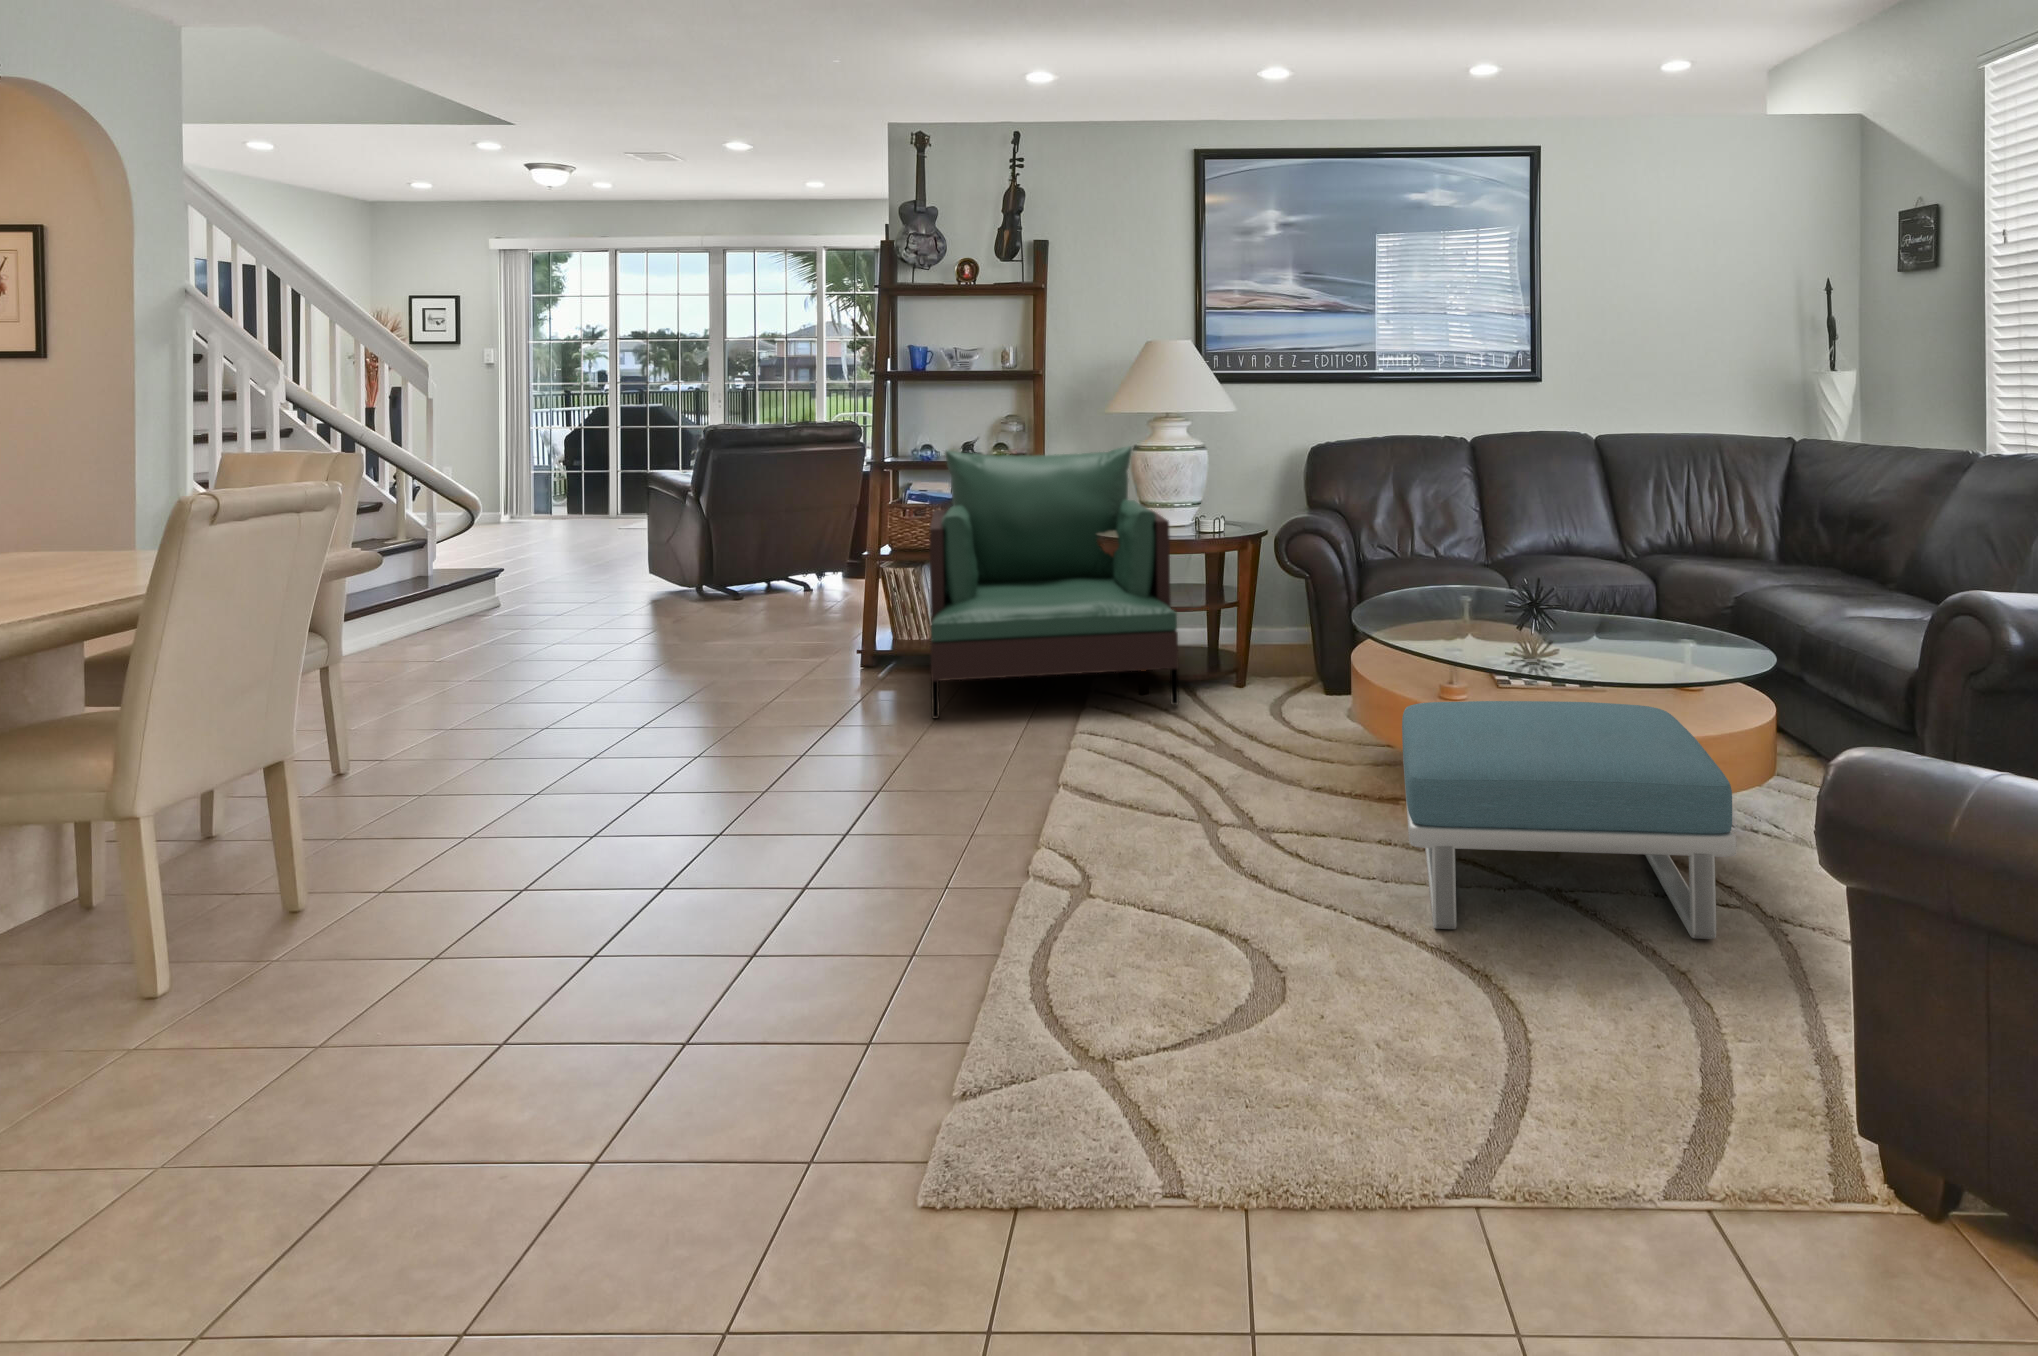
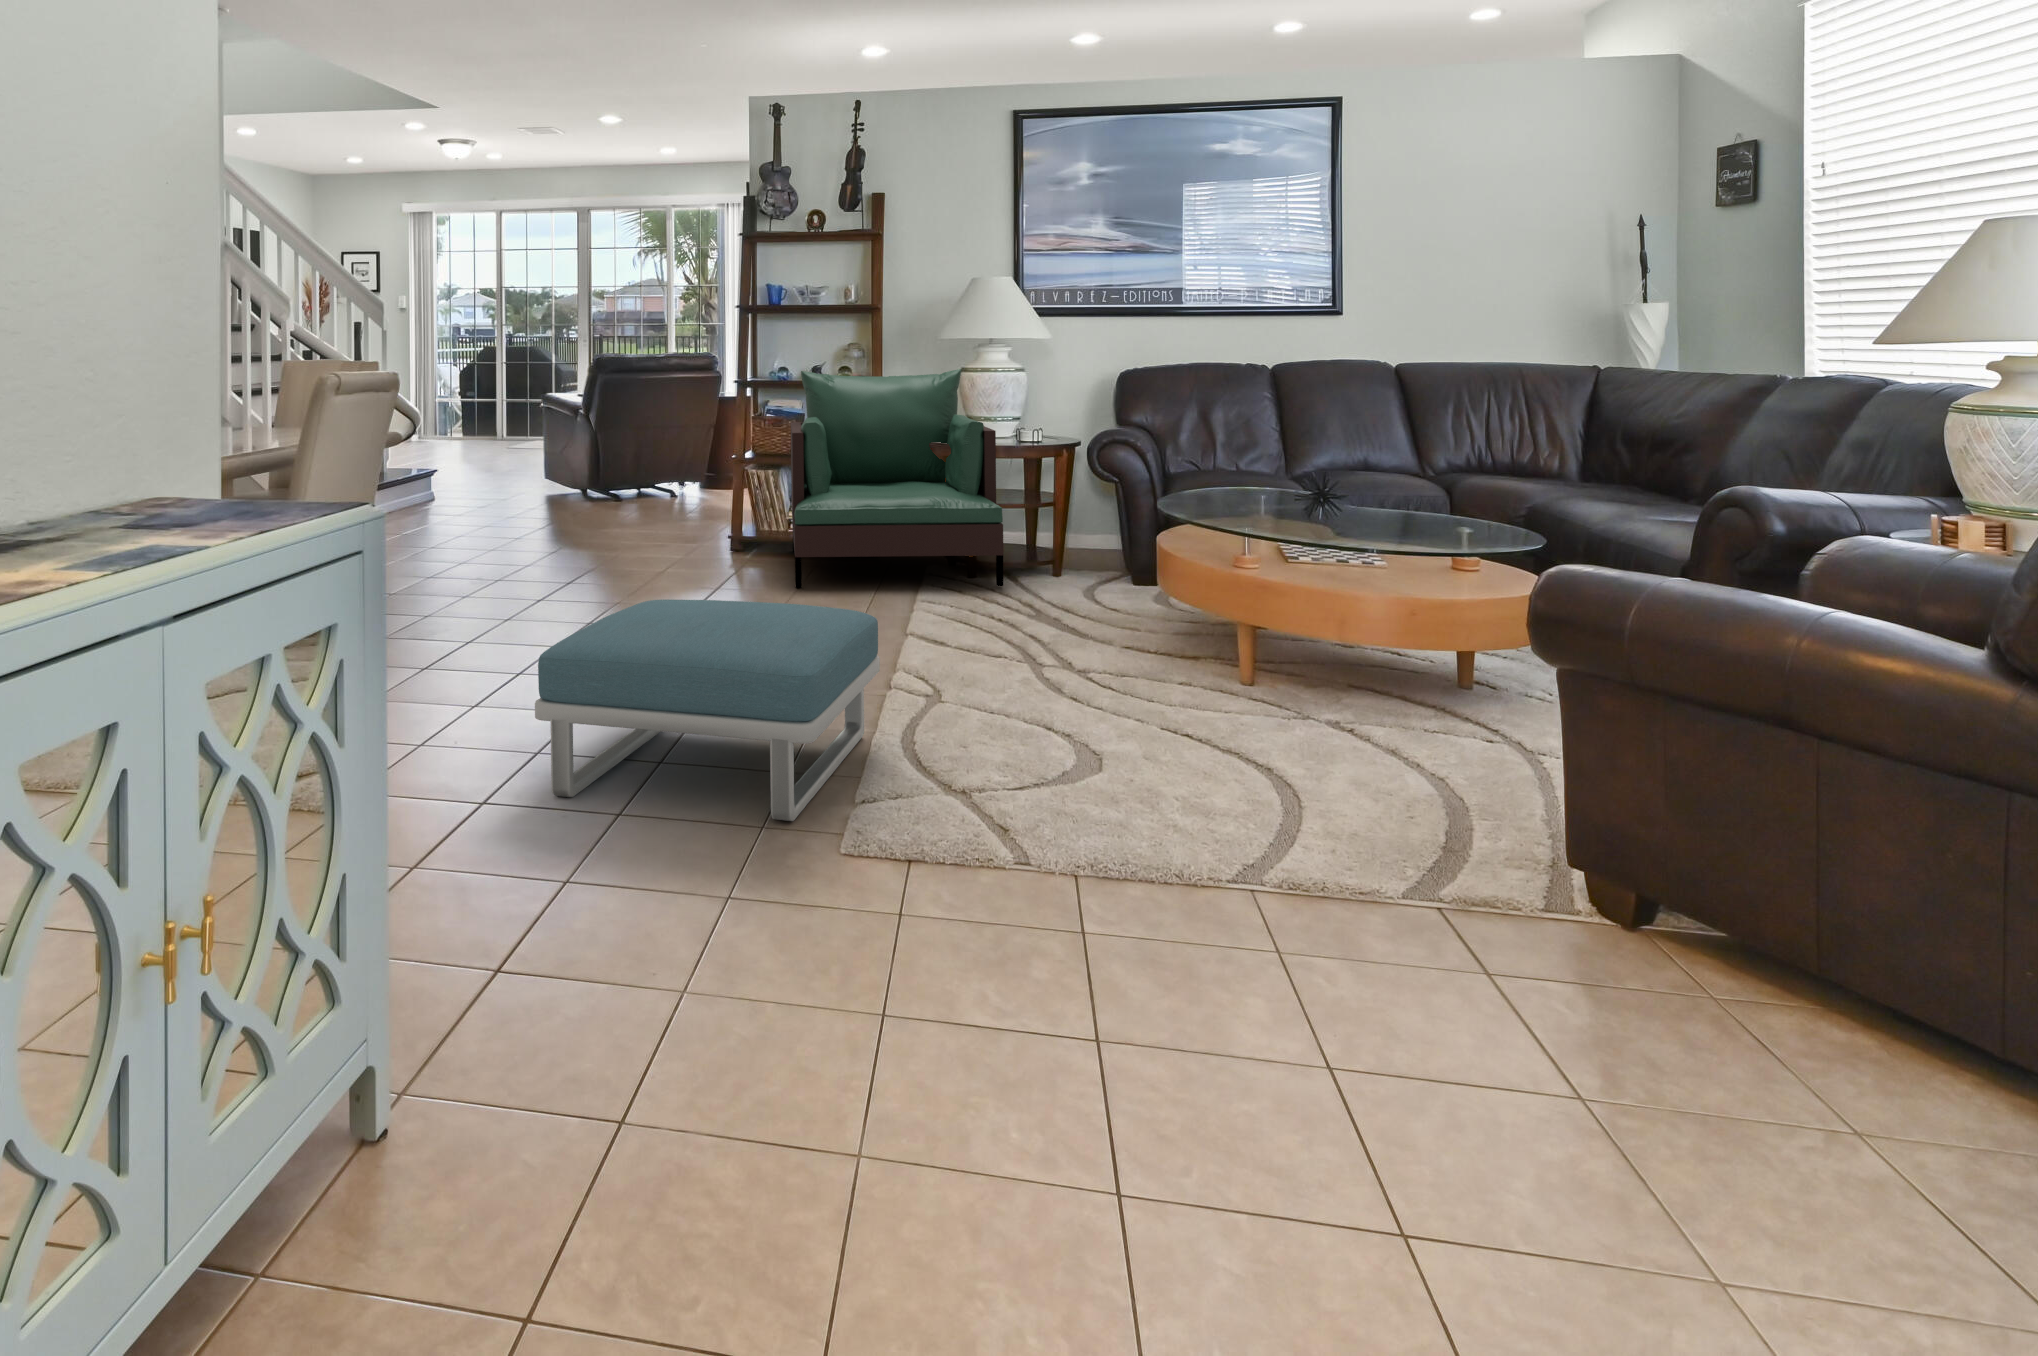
footstool: present [1402,701,1736,939] -> present [535,599,880,821]

